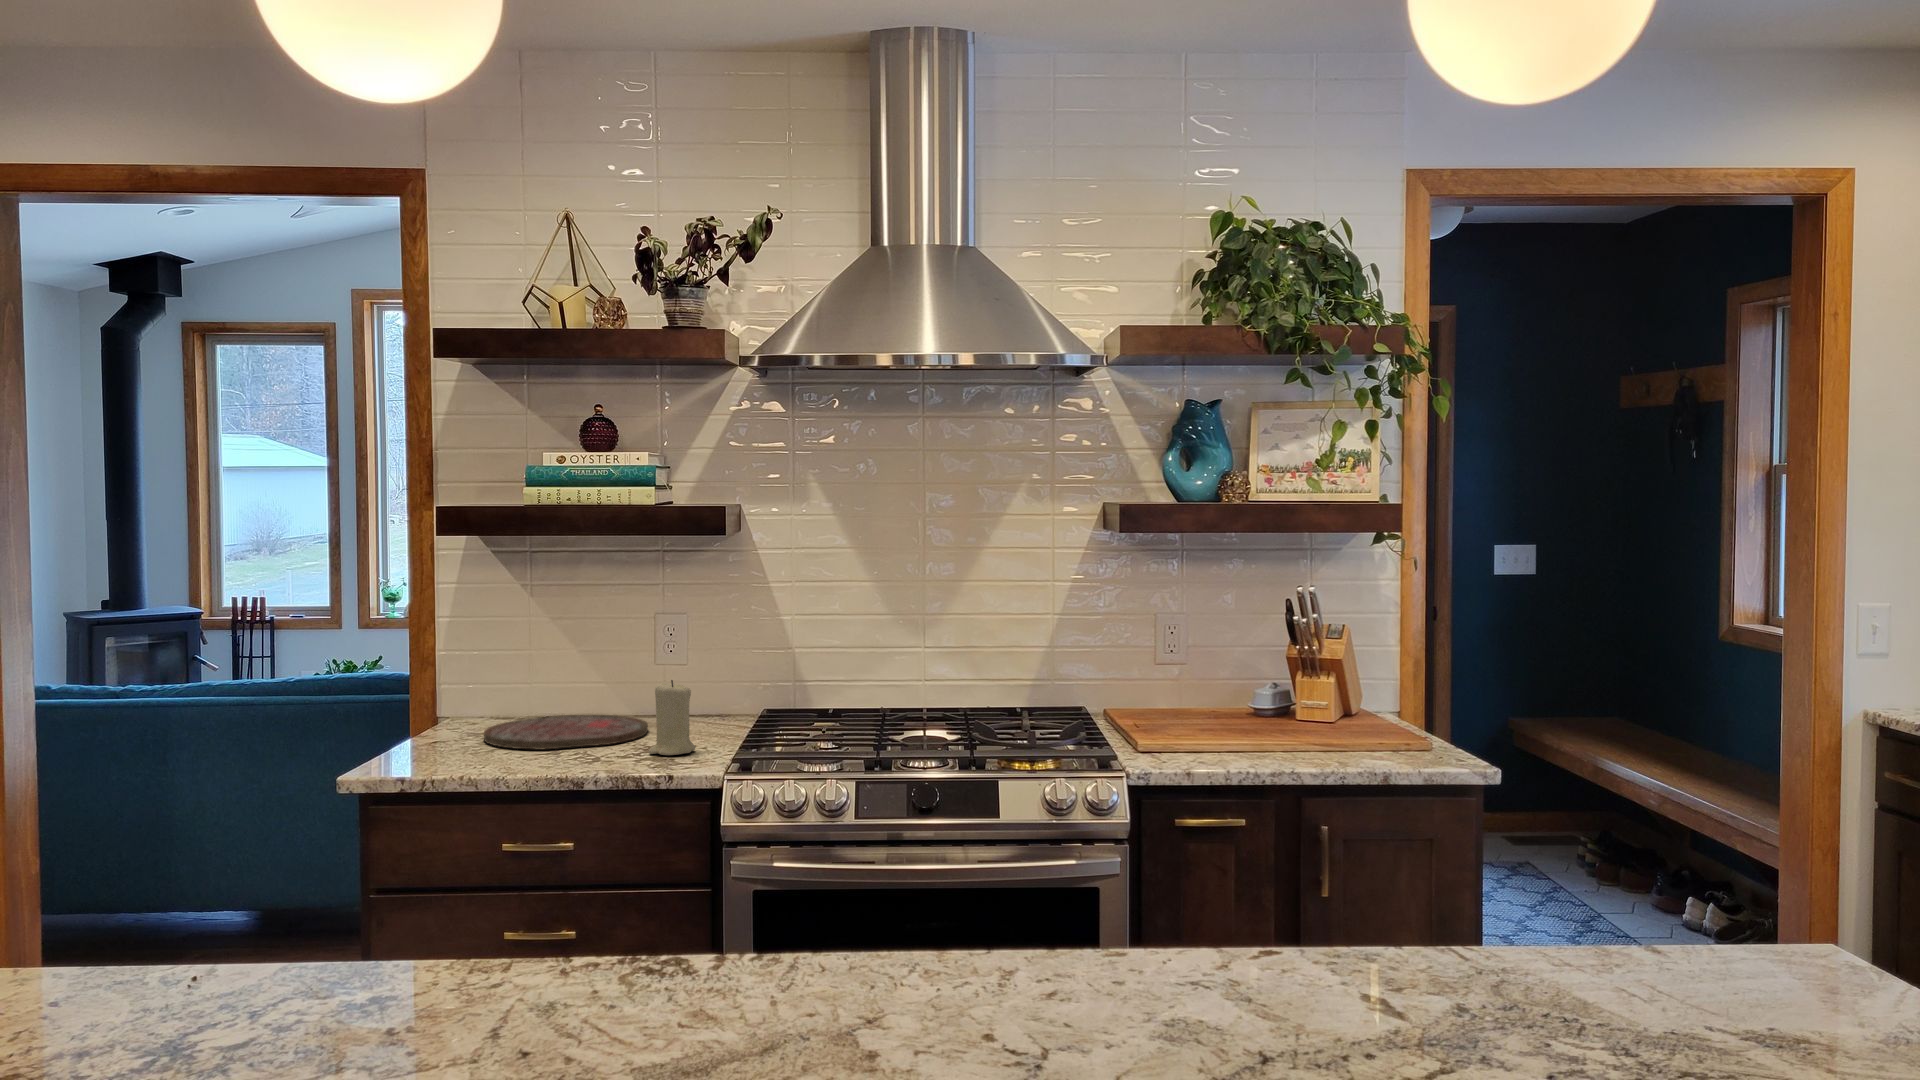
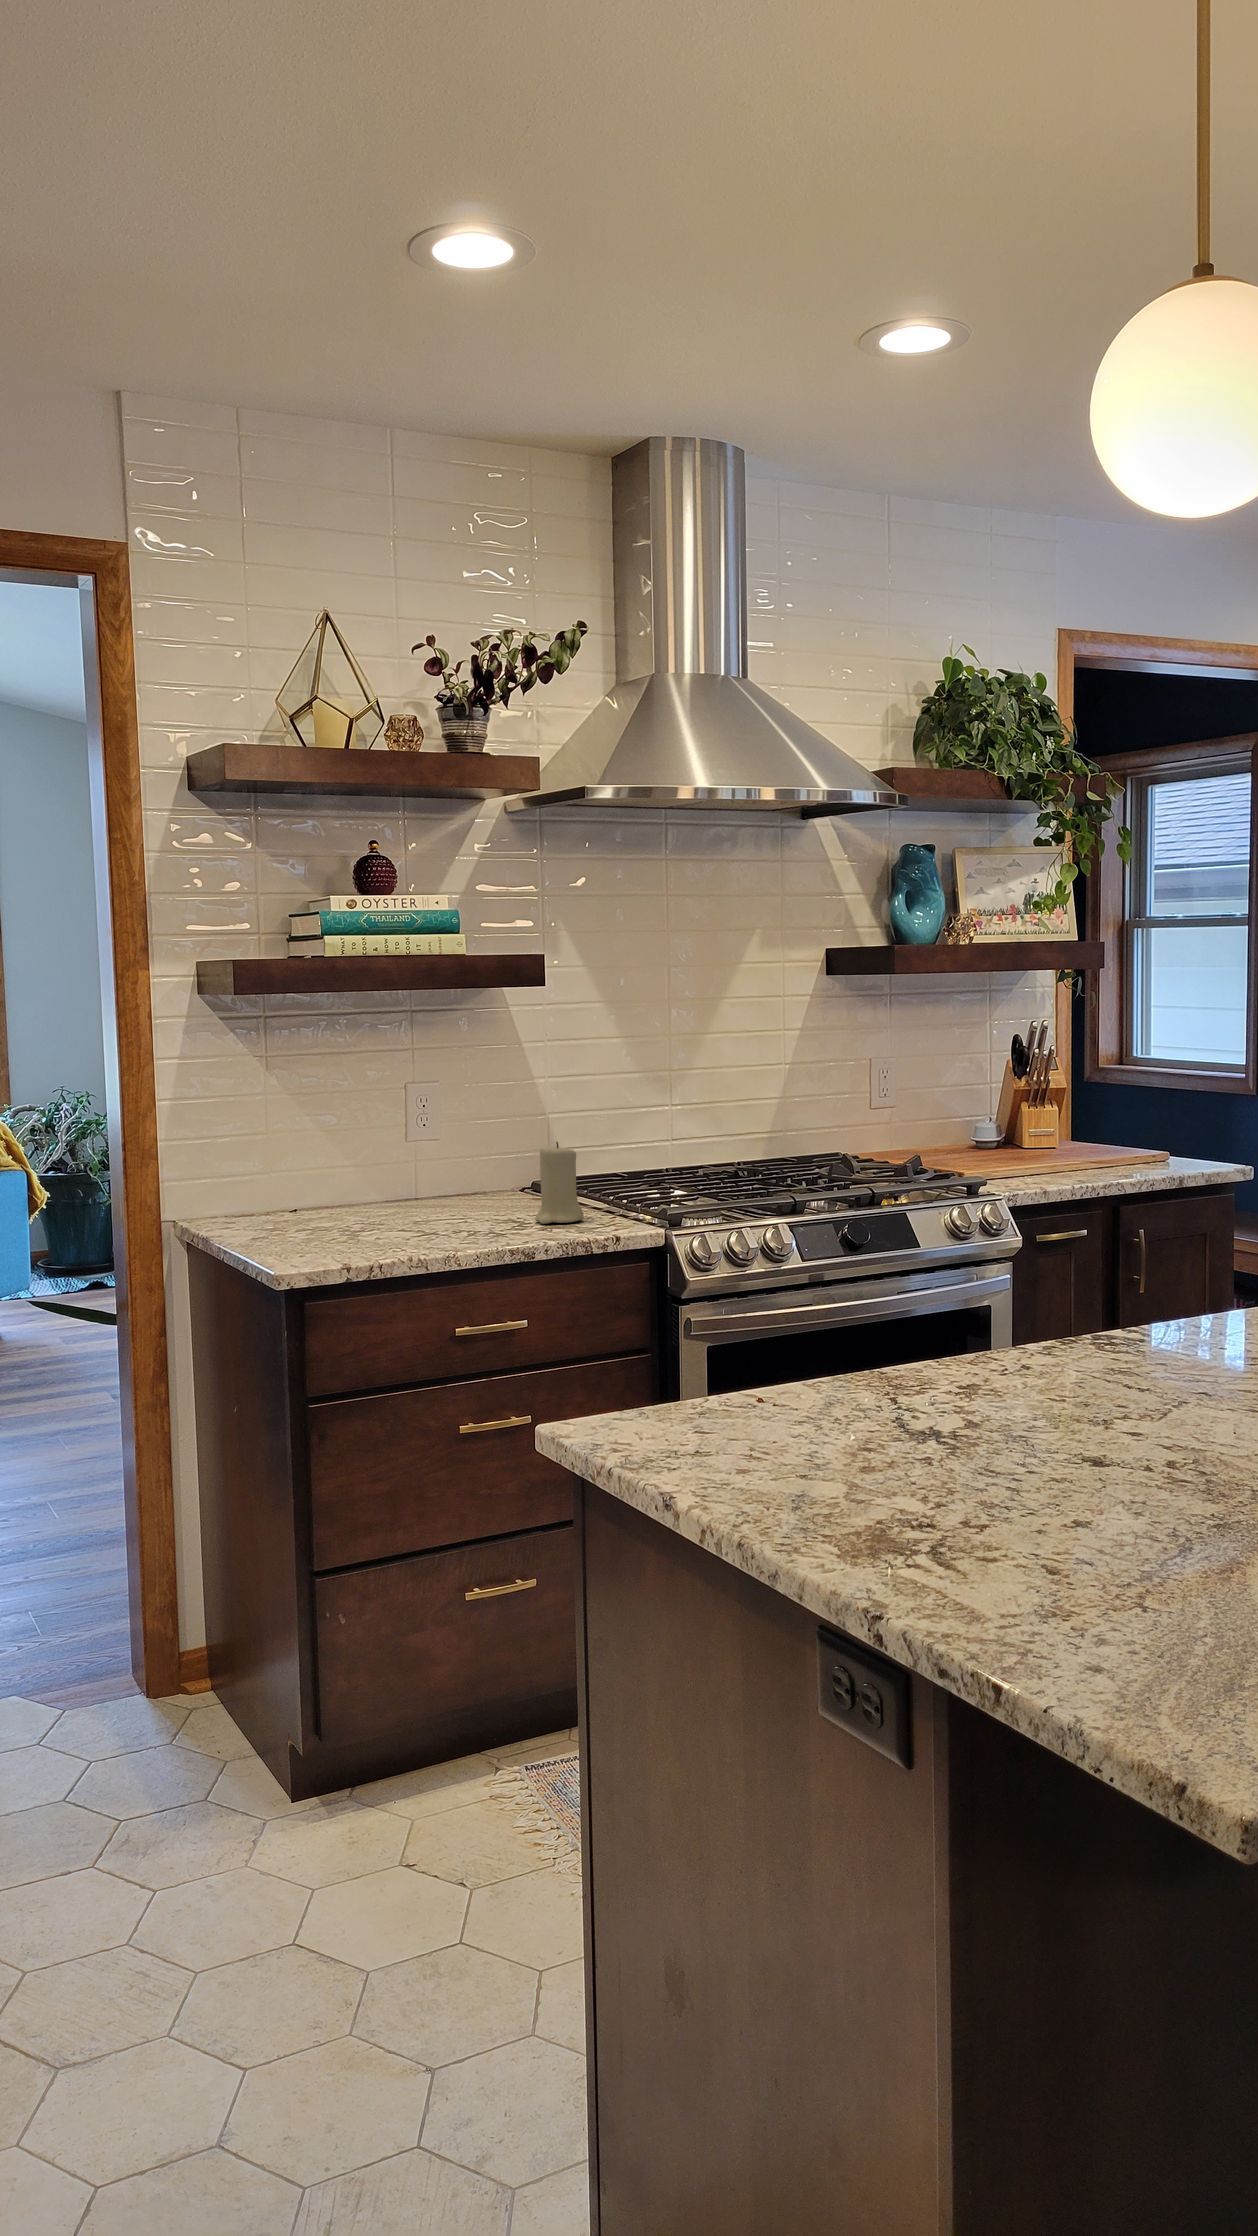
cutting board: present [484,715,648,749] -> none [291,1201,476,1235]

